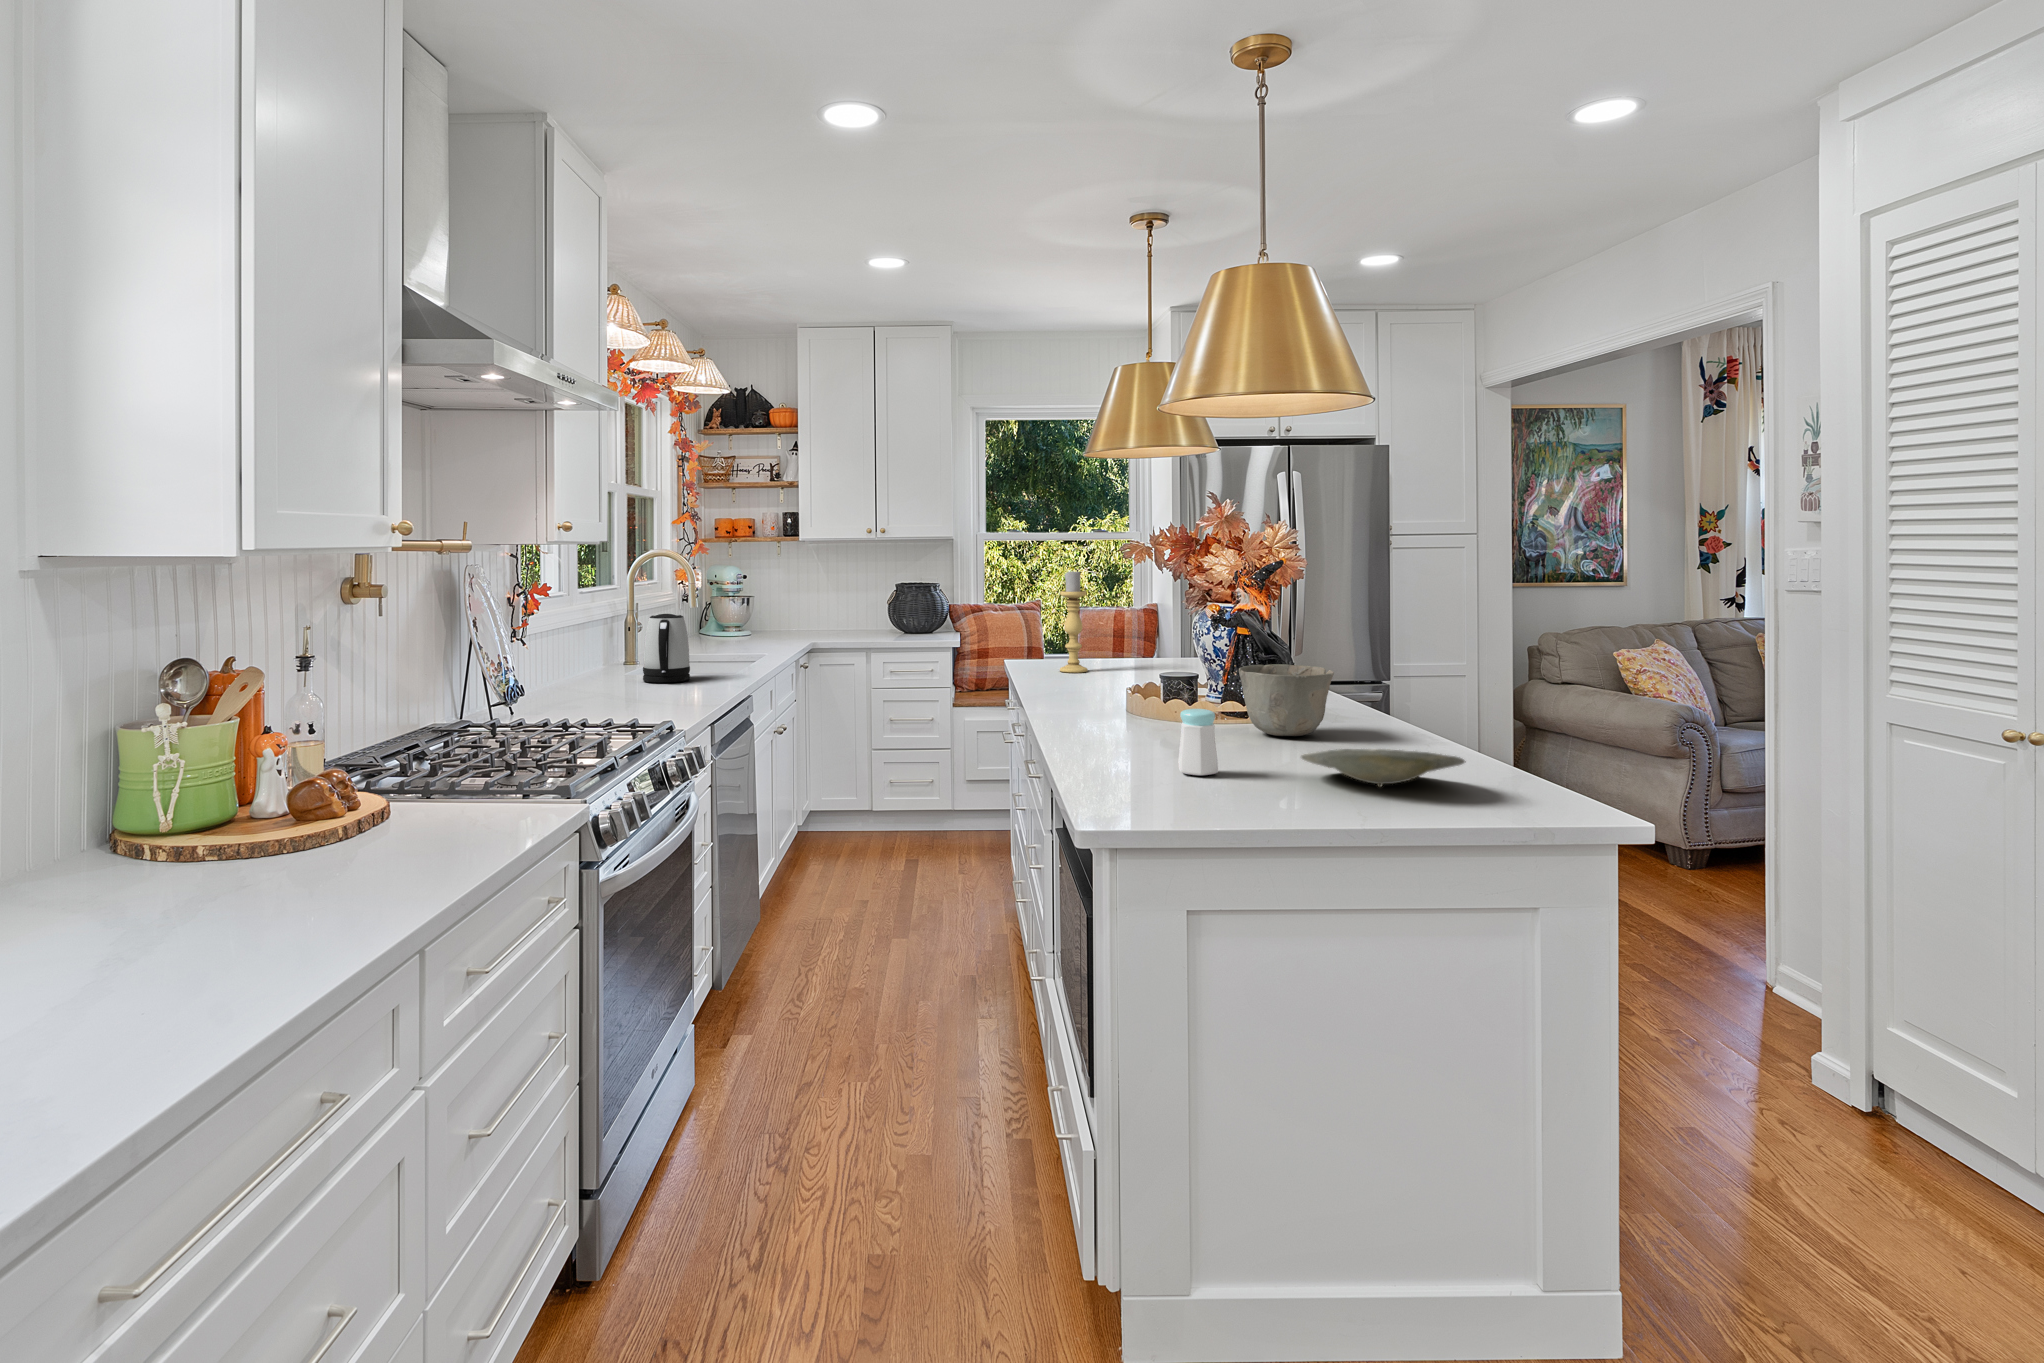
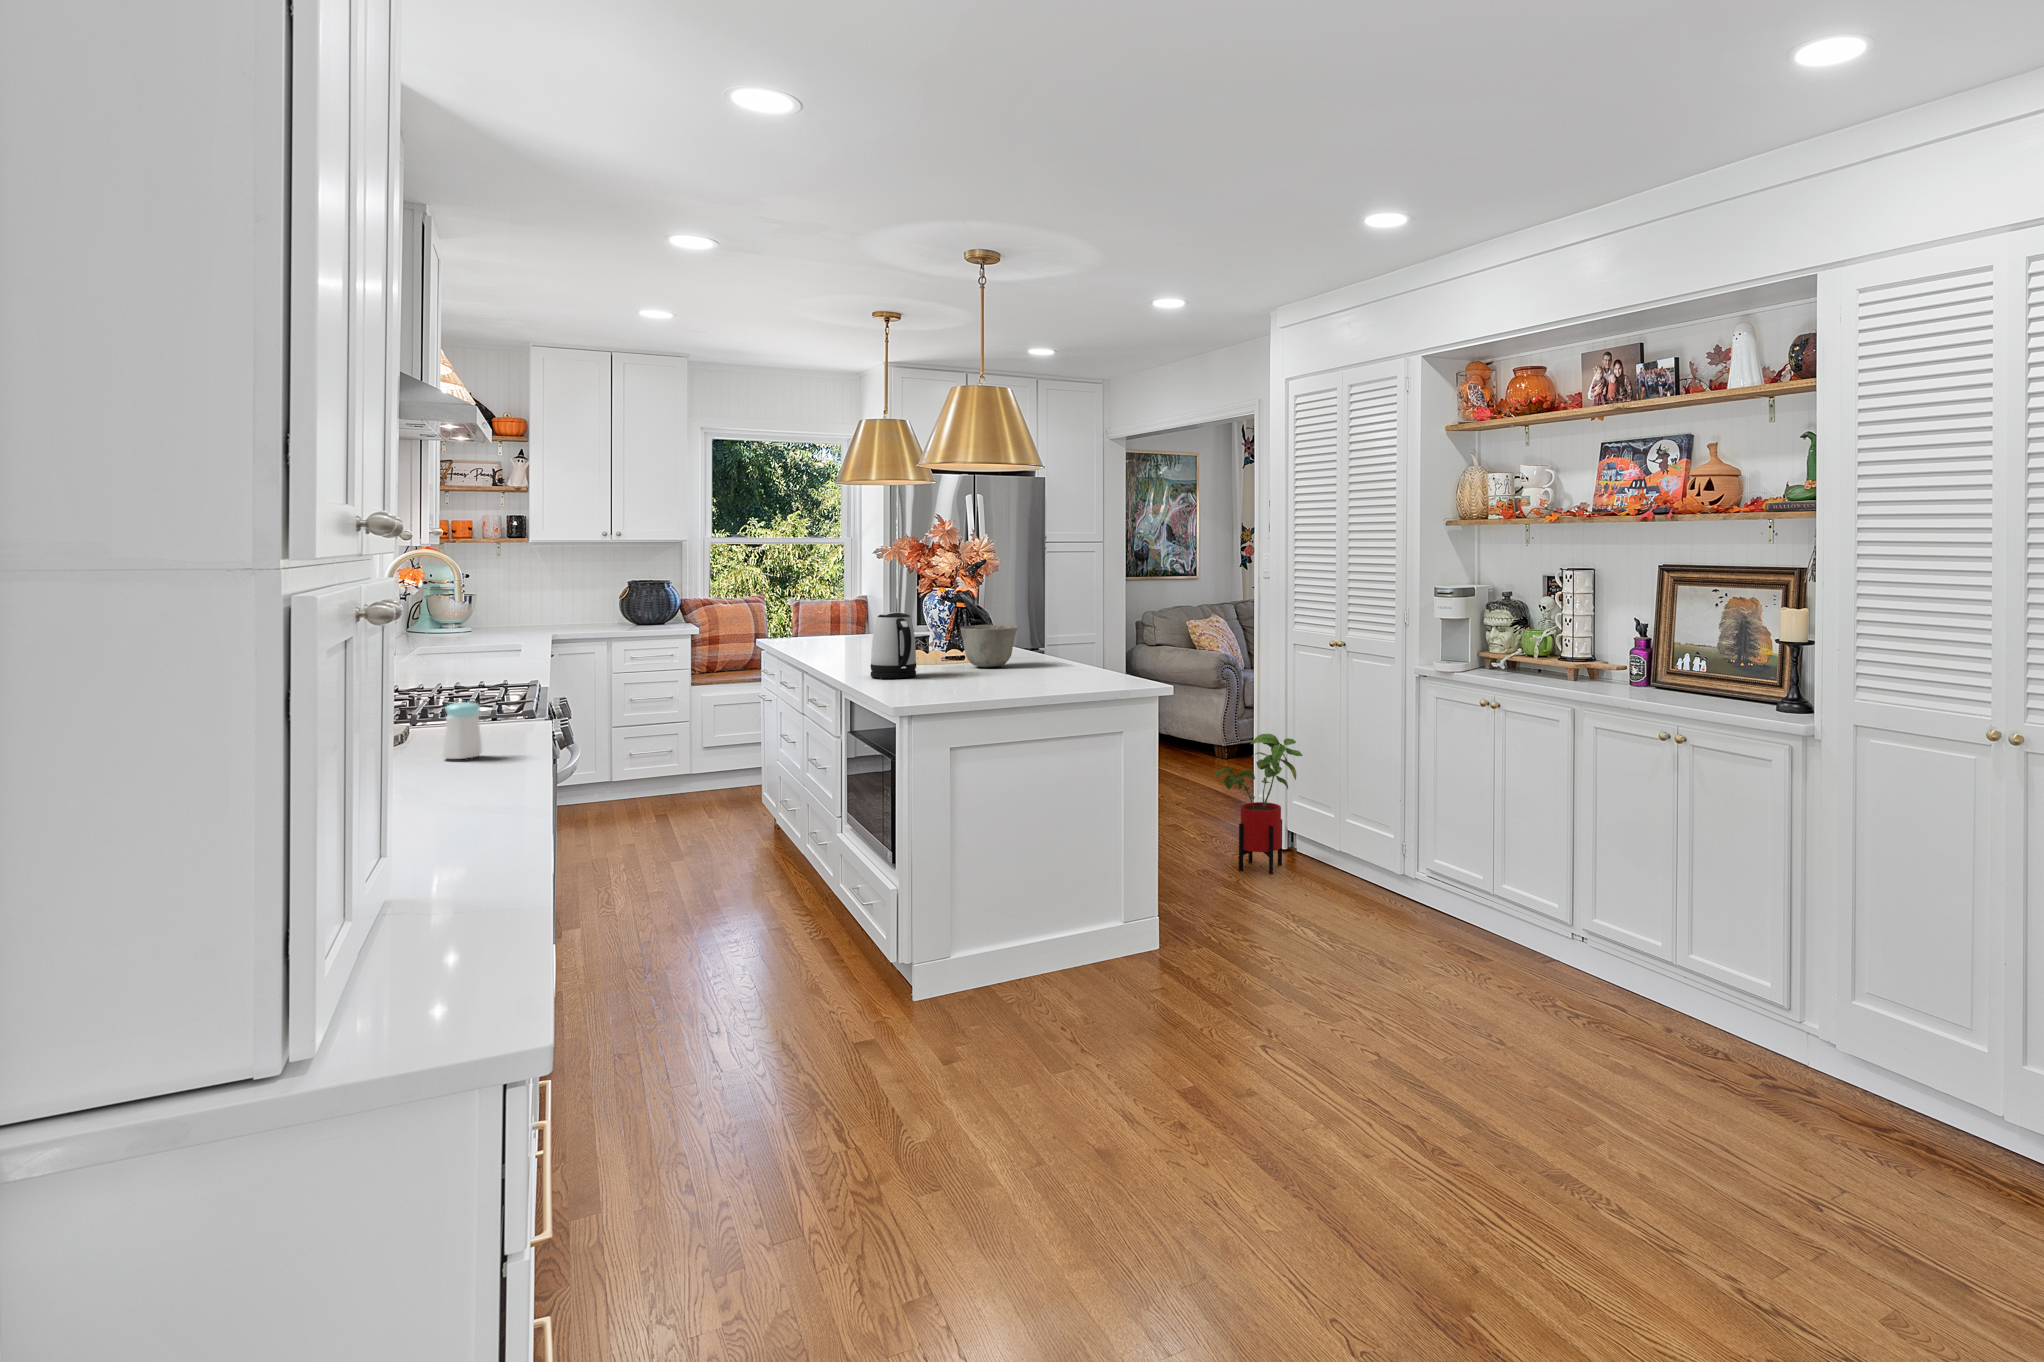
candle holder: present [1060,570,1088,673] -> none [808,568,830,645]
kettle: present [643,613,690,682] -> present [870,612,916,679]
salt shaker: present [1178,709,1218,775] -> present [442,702,482,759]
plate: present [1301,749,1466,787] -> none [1004,659,1089,682]
house plant: none [1722,898,1936,1175] -> present [1216,734,1303,874]

